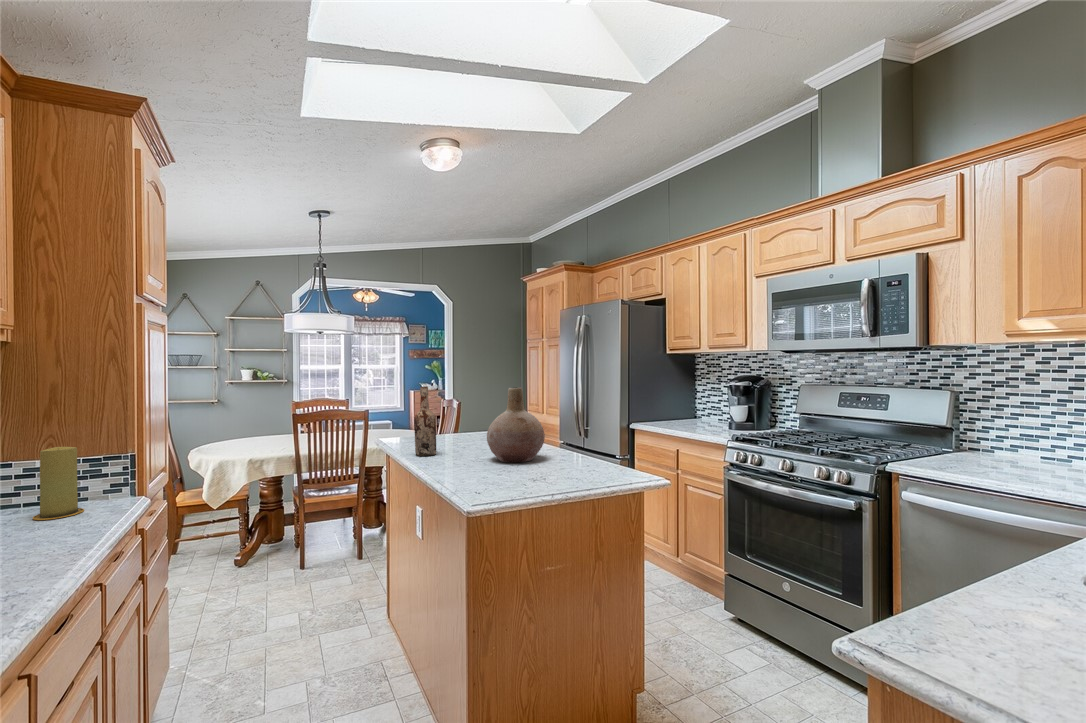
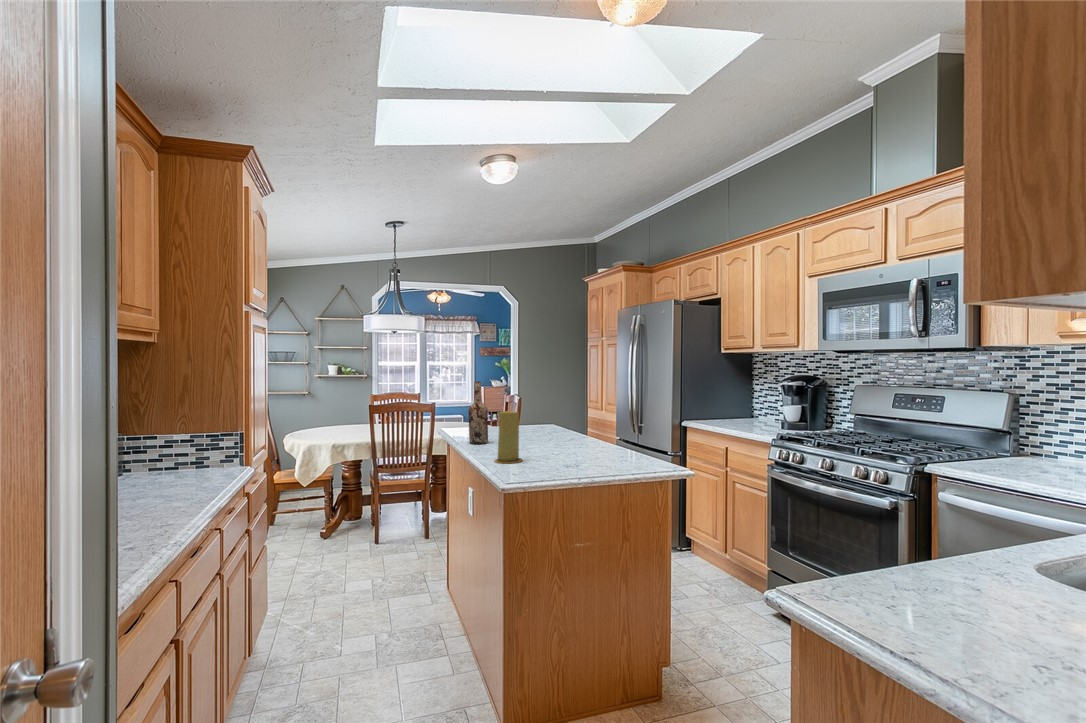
vase: present [487,387,545,463] -> none [531,383,583,452]
candle: present [33,447,84,520] -> present [495,411,522,463]

